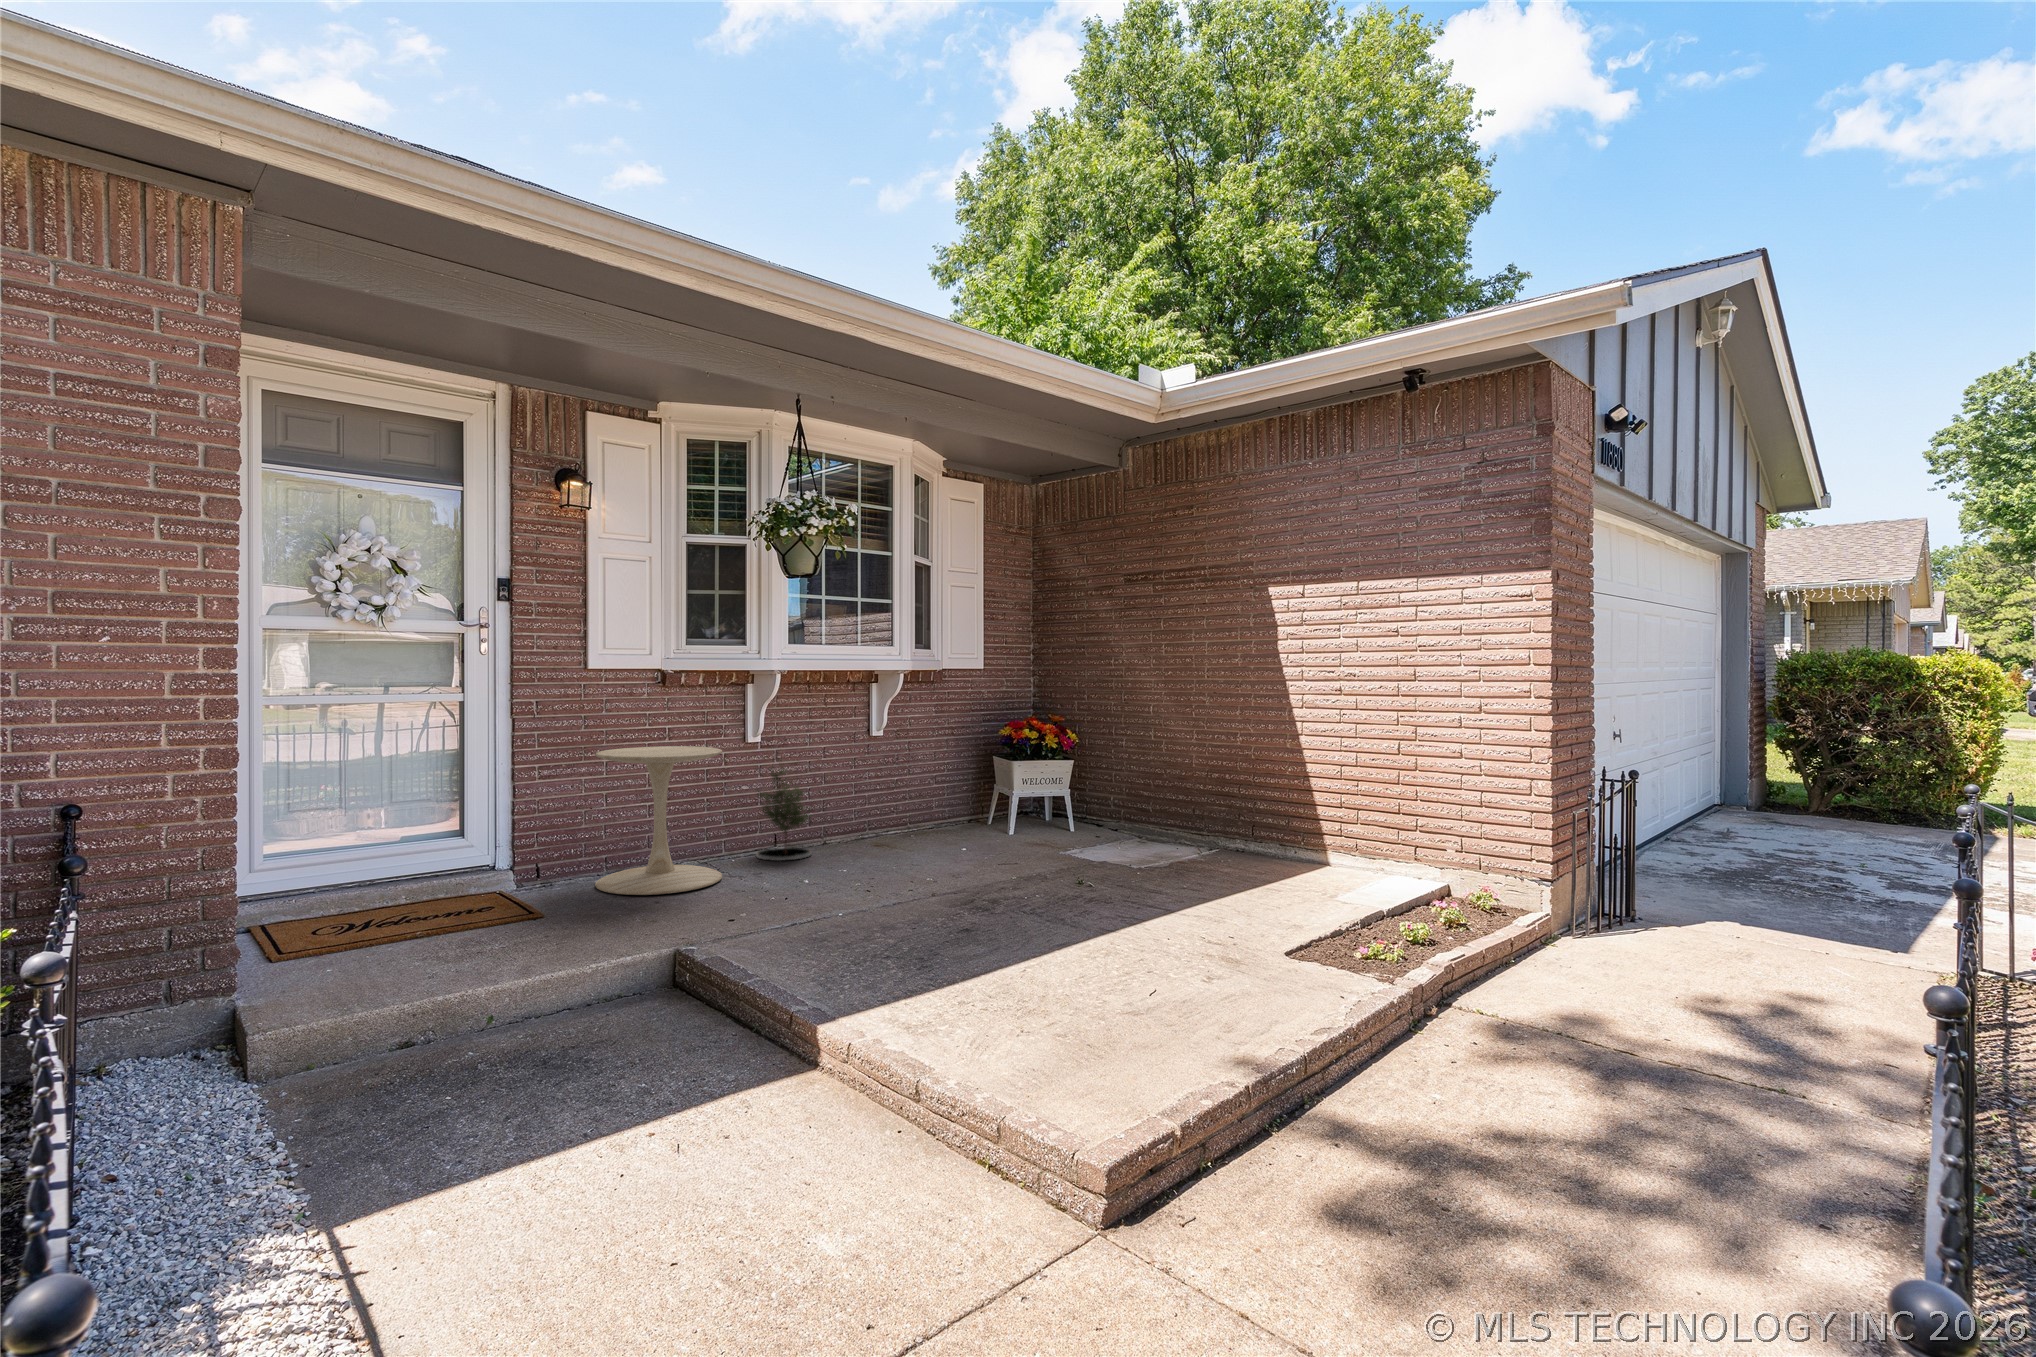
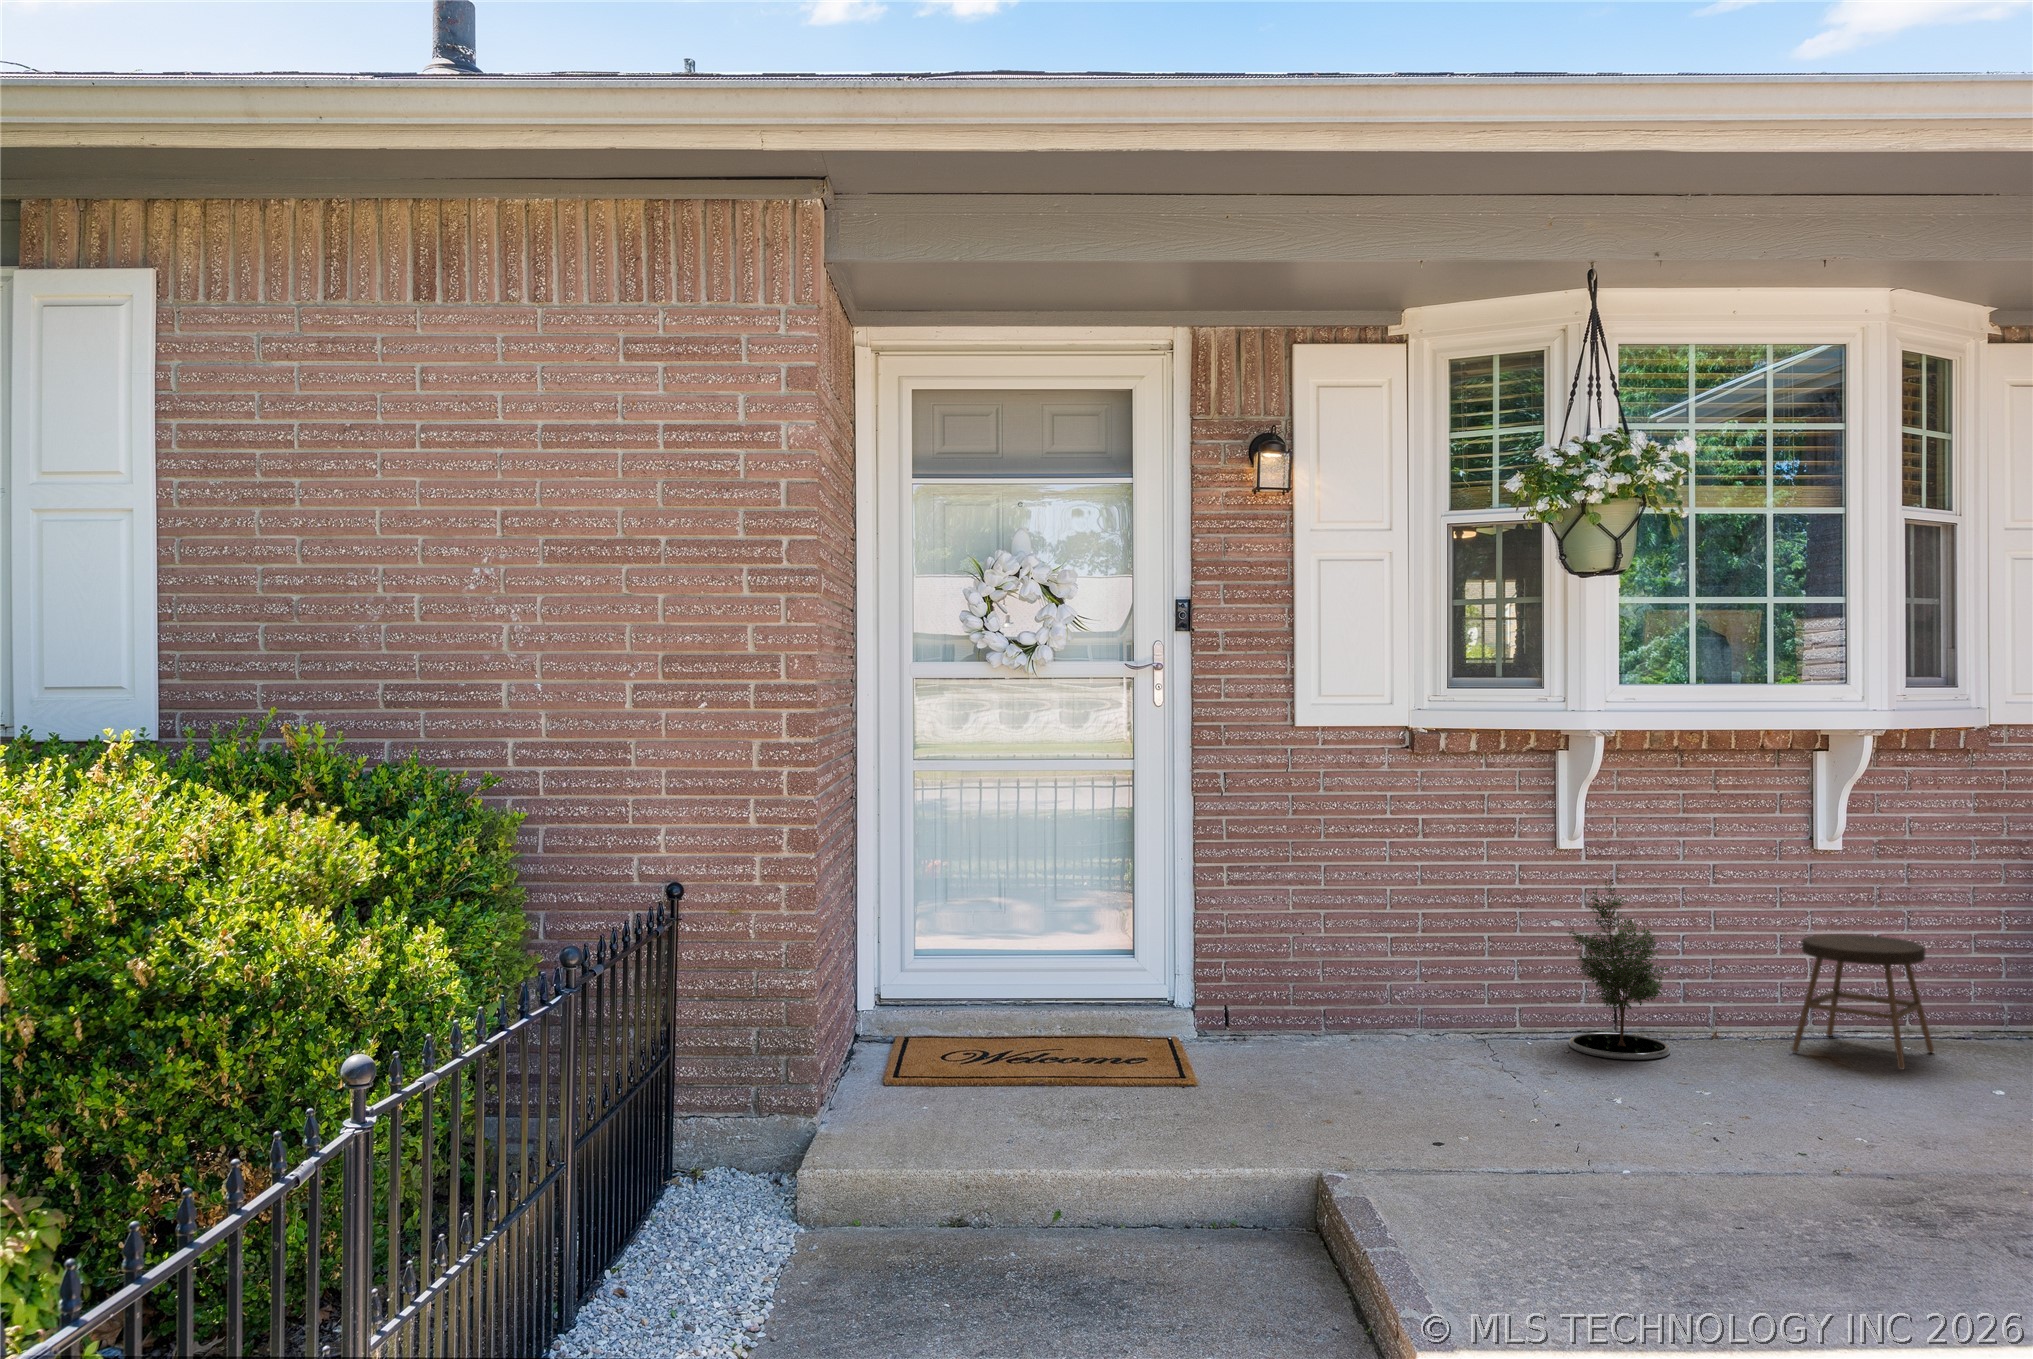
pedestal table: present [595,746,722,895] -> none [1293,846,1486,1083]
stool: none [867,780,927,845] -> present [1792,934,1934,1069]

